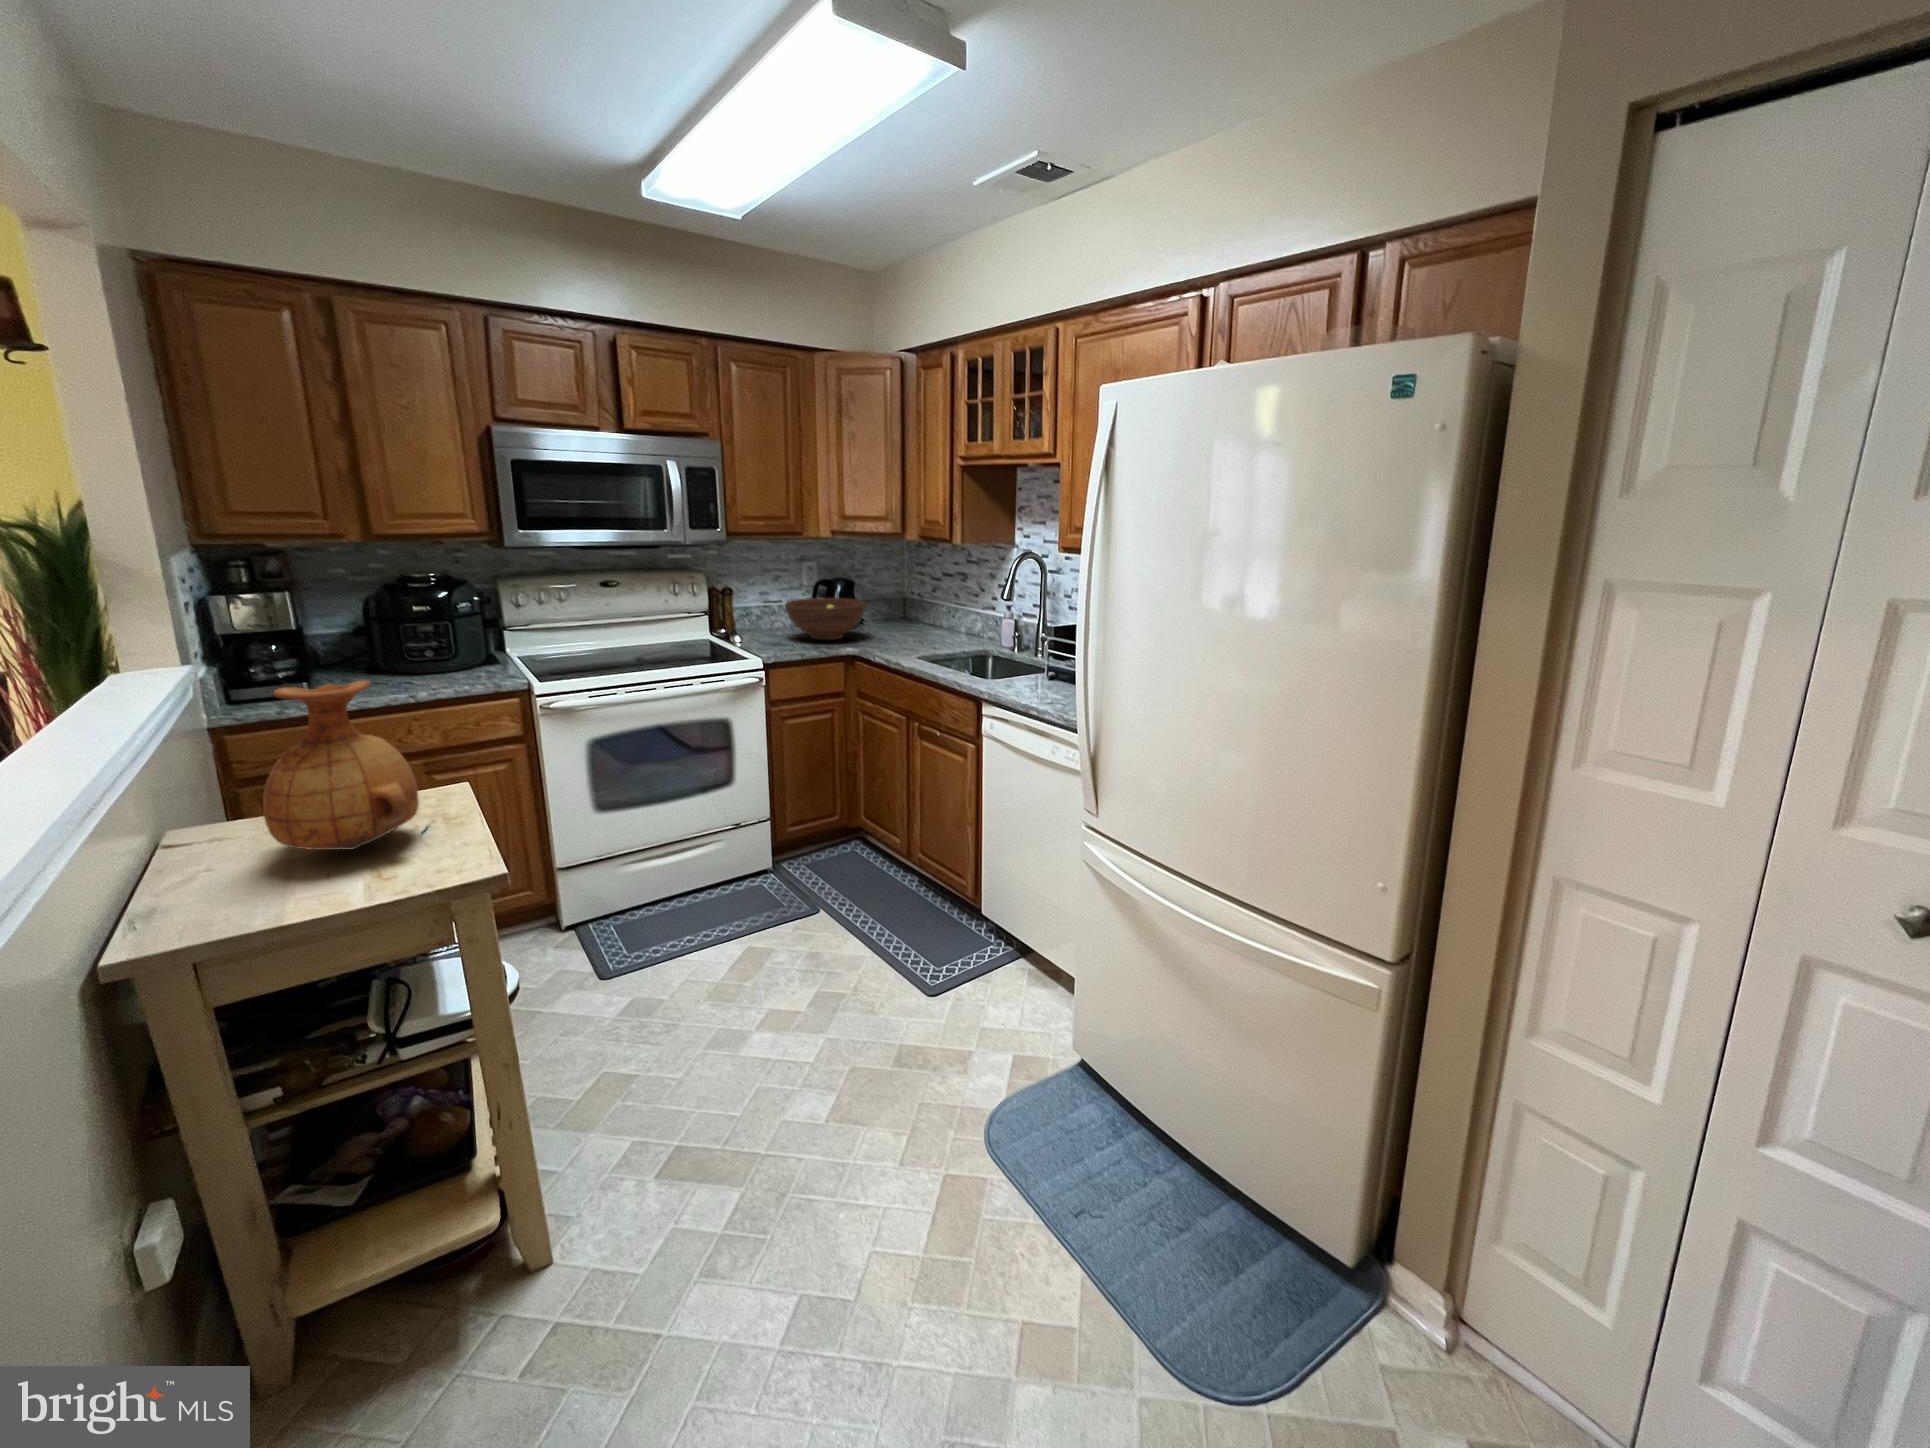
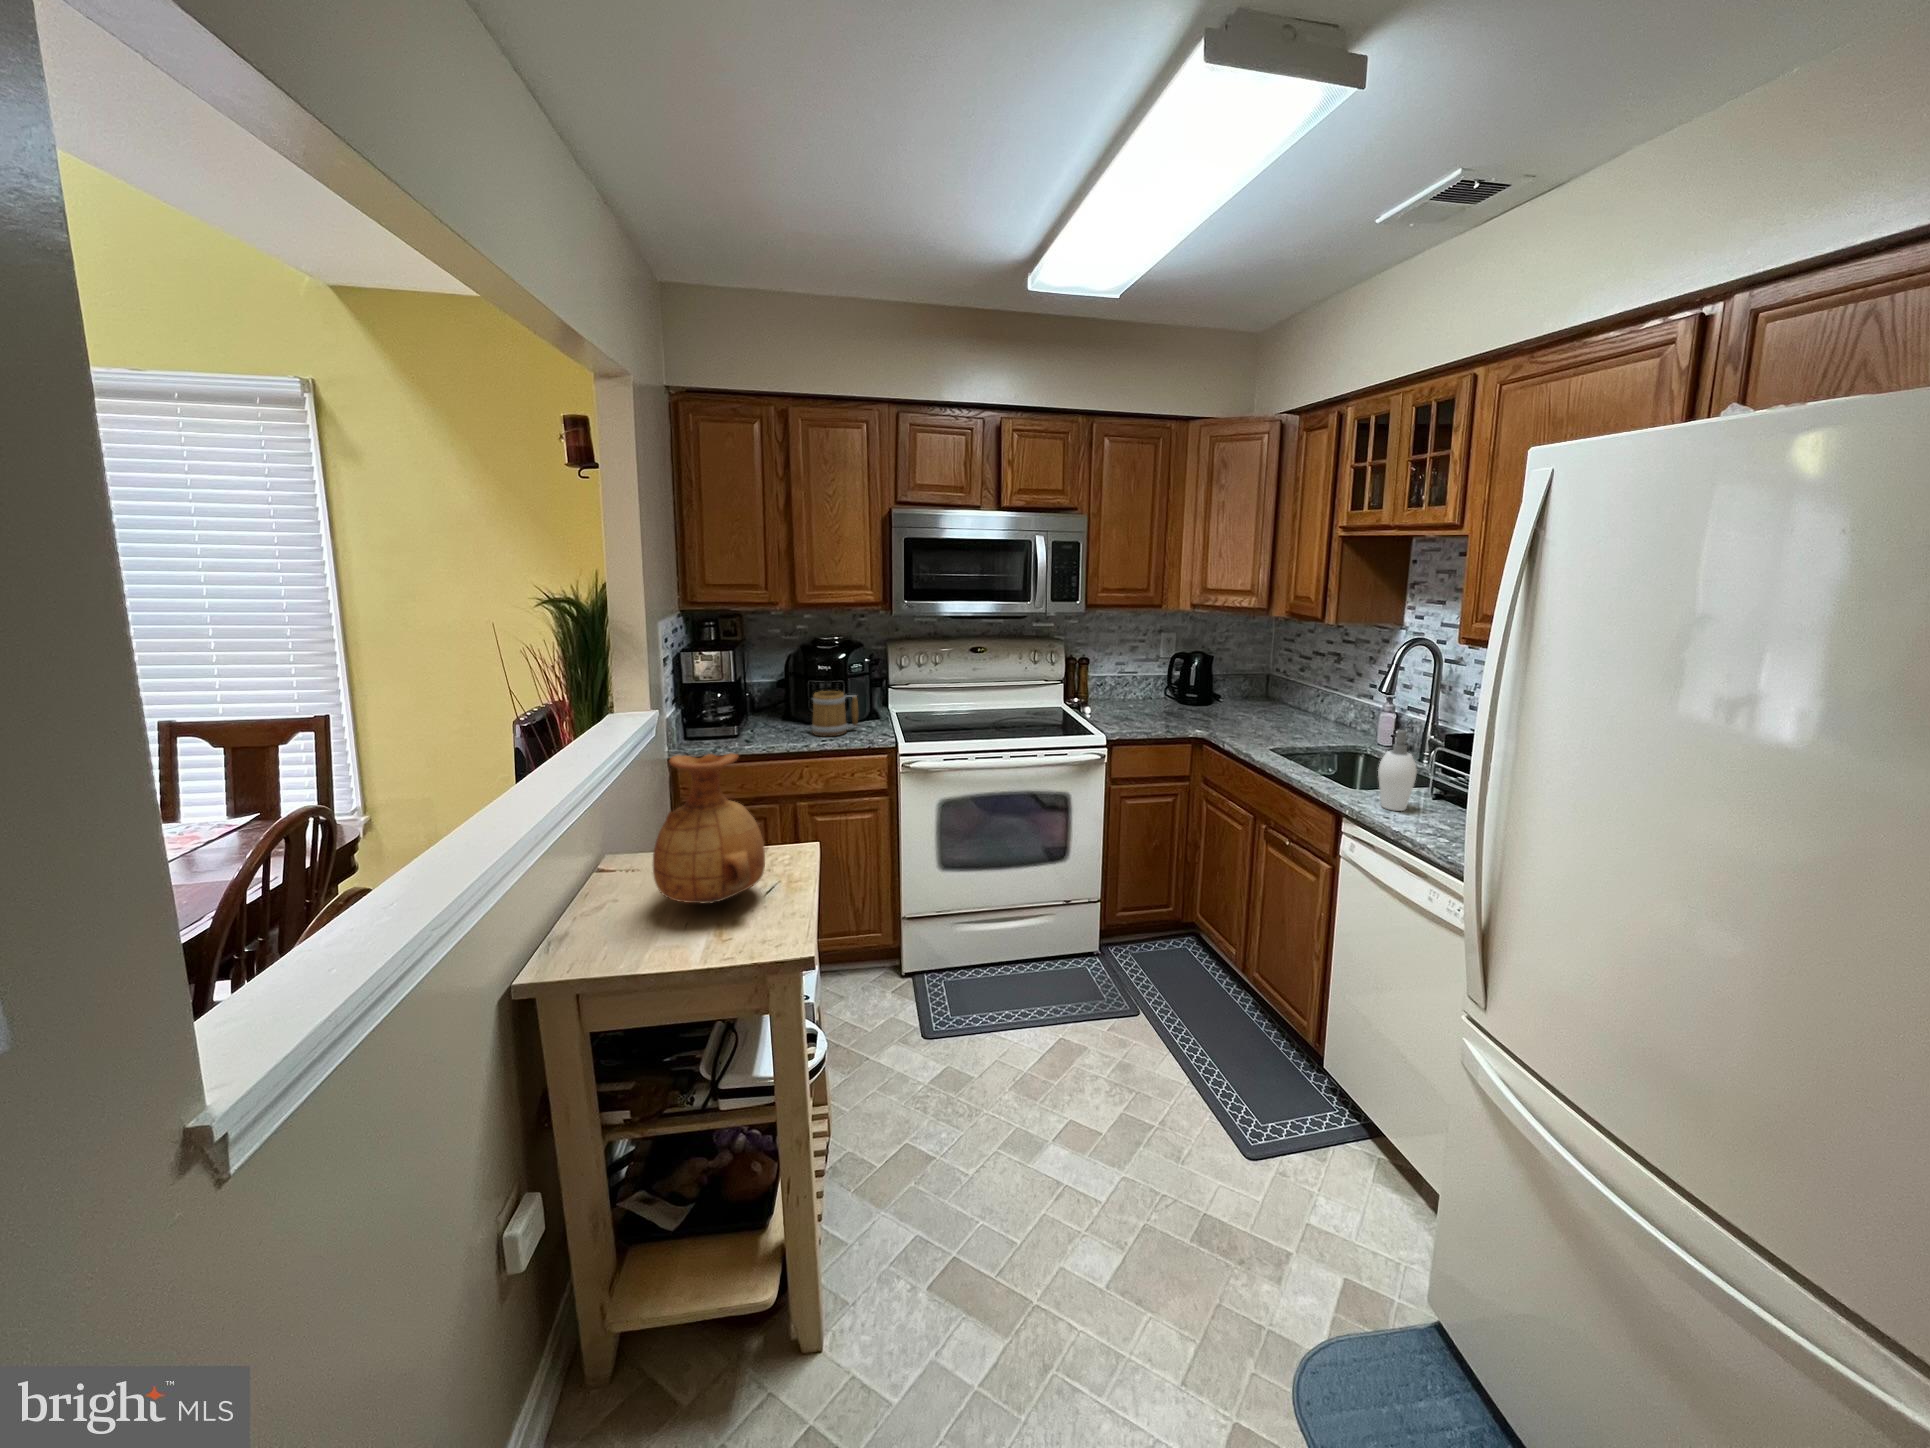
fruit bowl: present [785,598,866,640] -> none [1136,672,1220,718]
soap dispenser: none [1007,625,1037,691] -> present [1378,730,1421,811]
mug: none [406,634,471,686] -> present [812,691,858,736]

